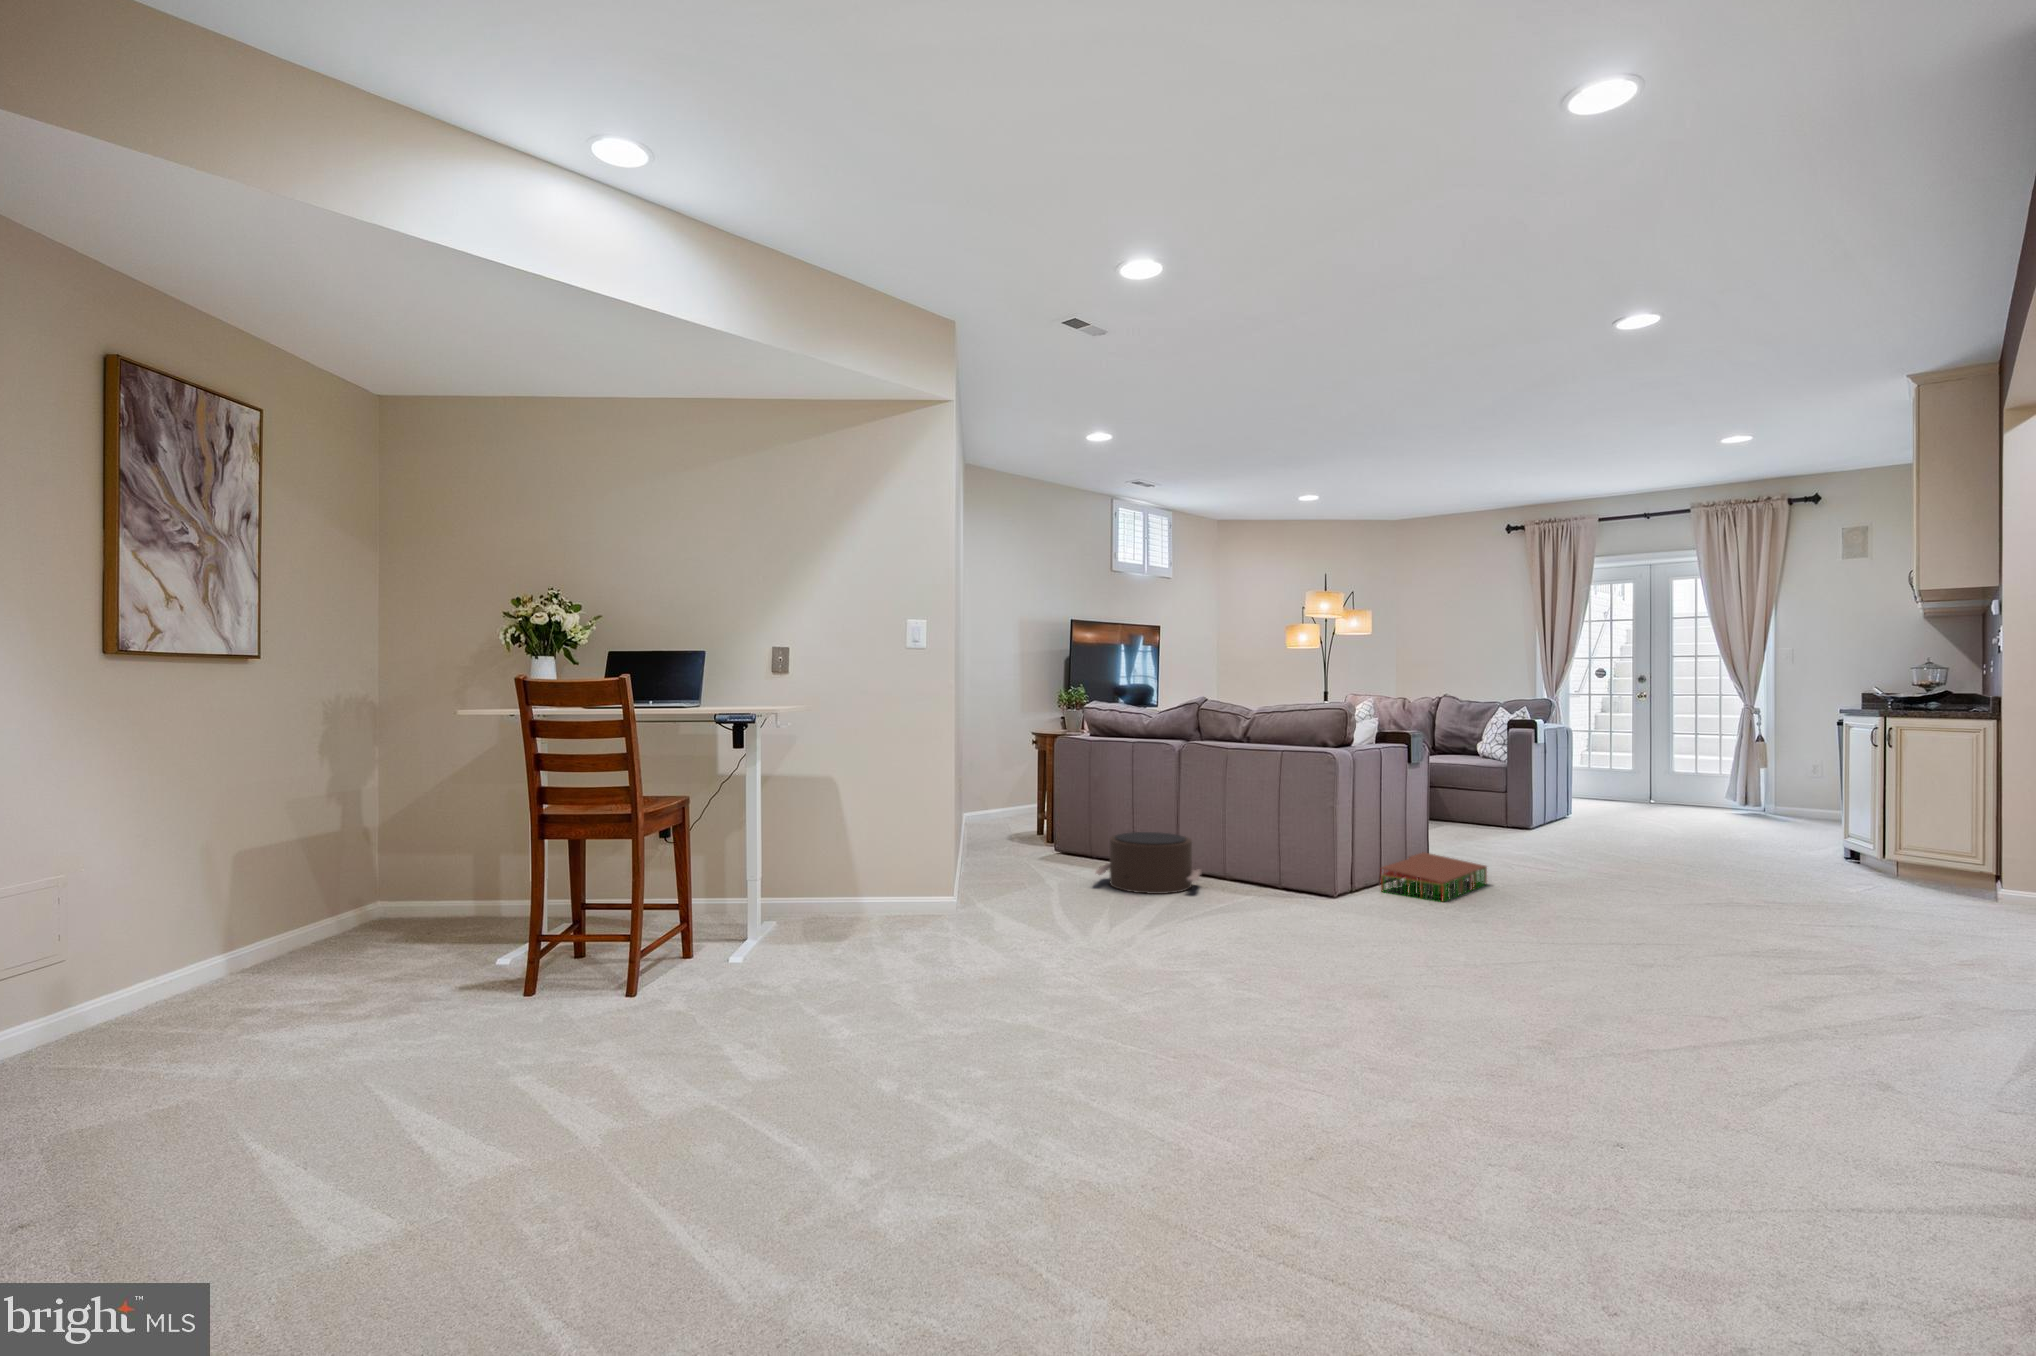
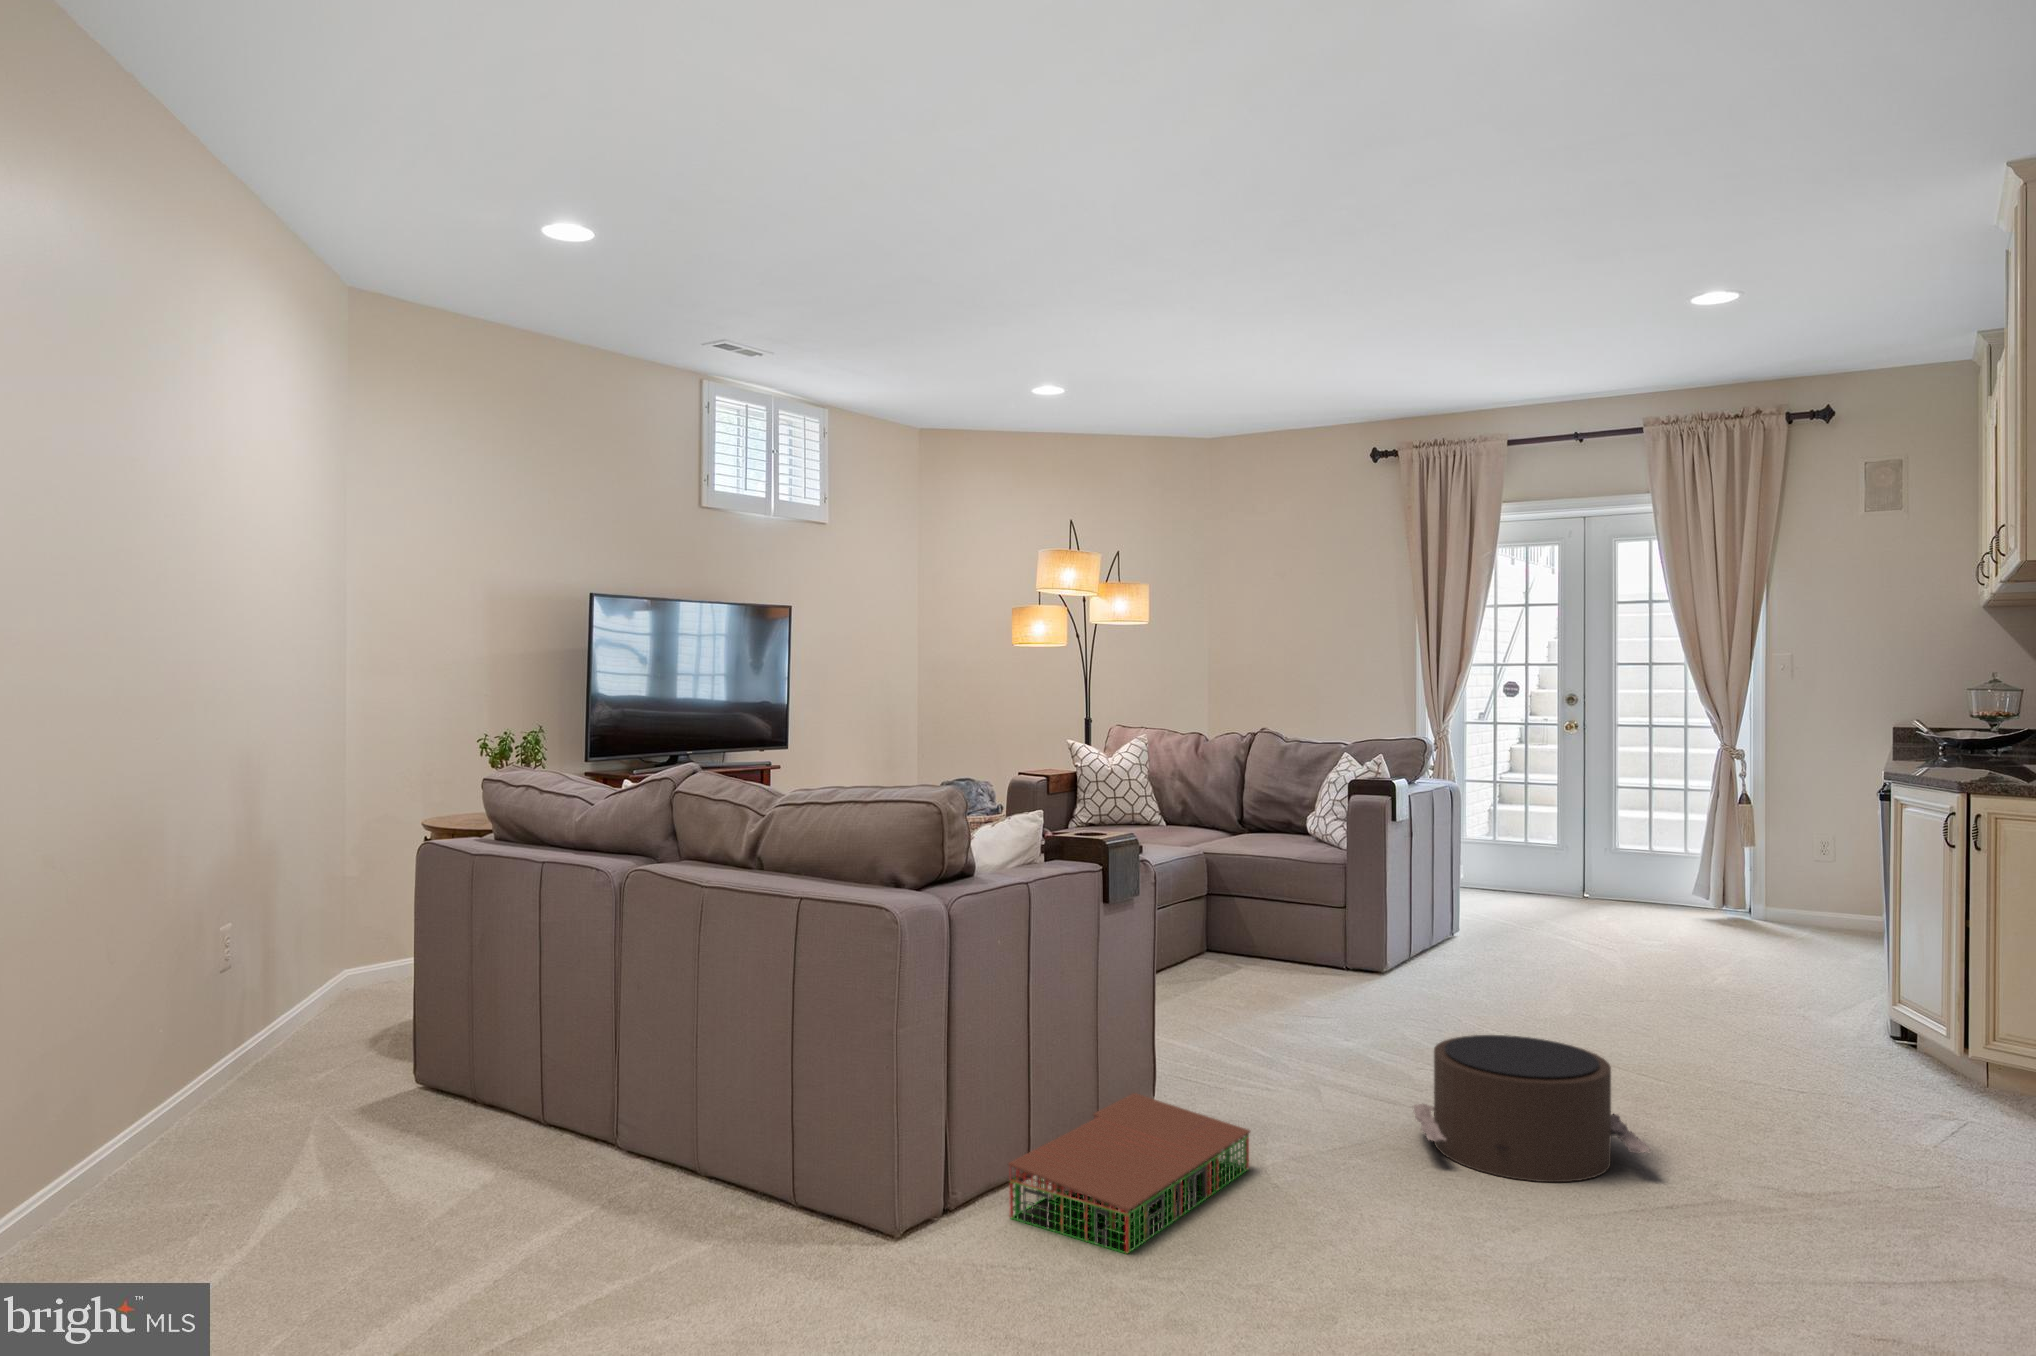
pouf: present [1096,832,1202,894] -> present [1414,1035,1650,1182]

